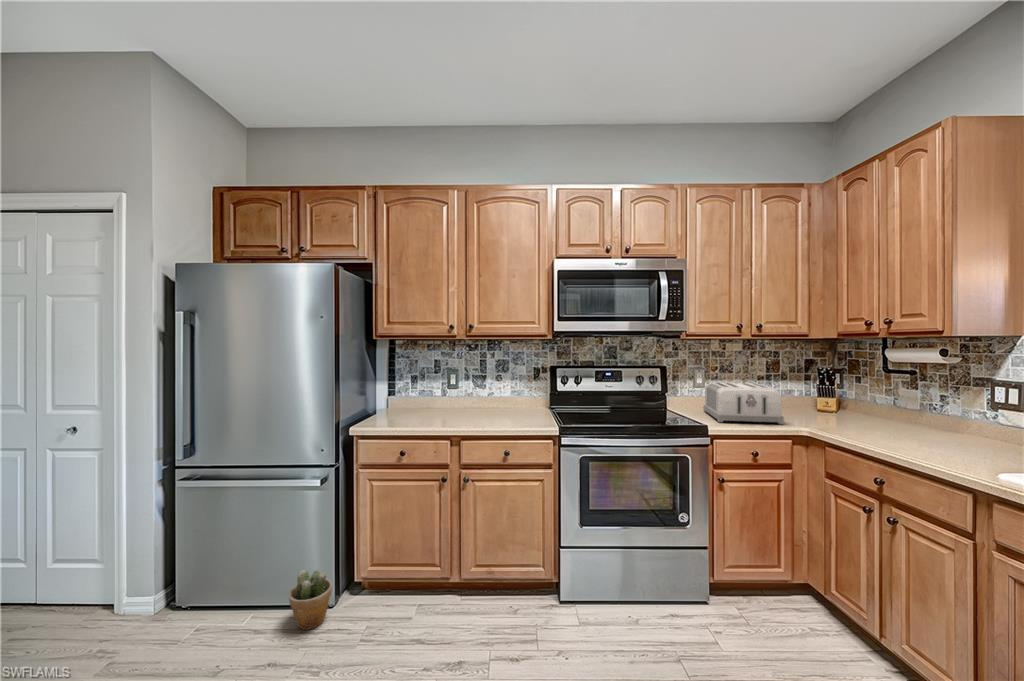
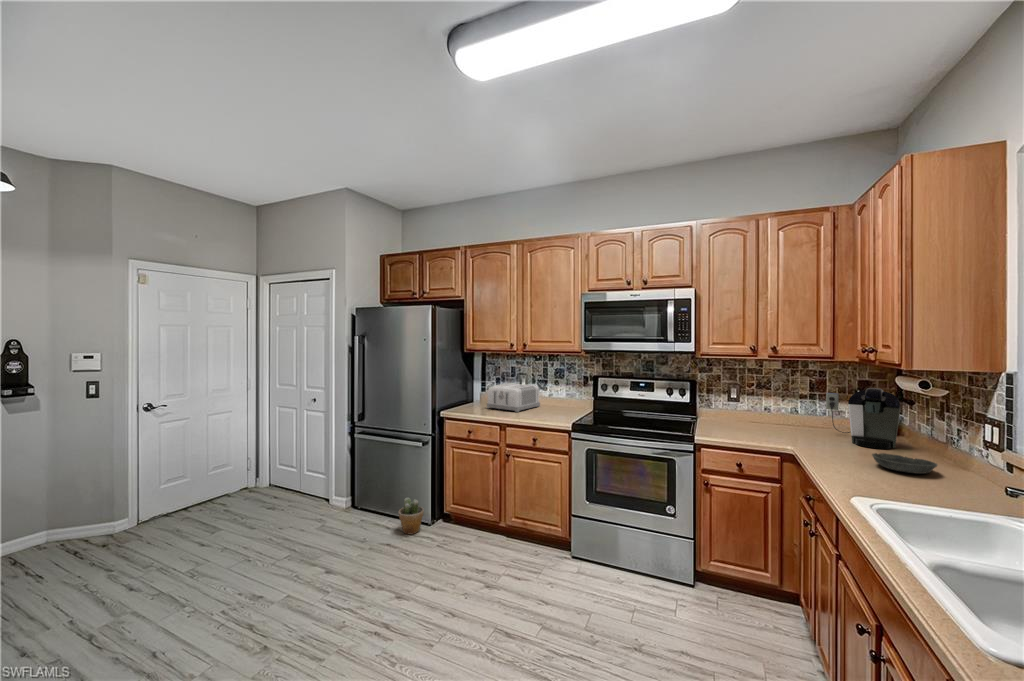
coffee maker: none [801,364,883,423] -> present [826,388,900,449]
toaster: present [704,382,784,424] -> present [487,383,540,412]
bowl: none [906,427,978,445] -> present [872,453,937,474]

